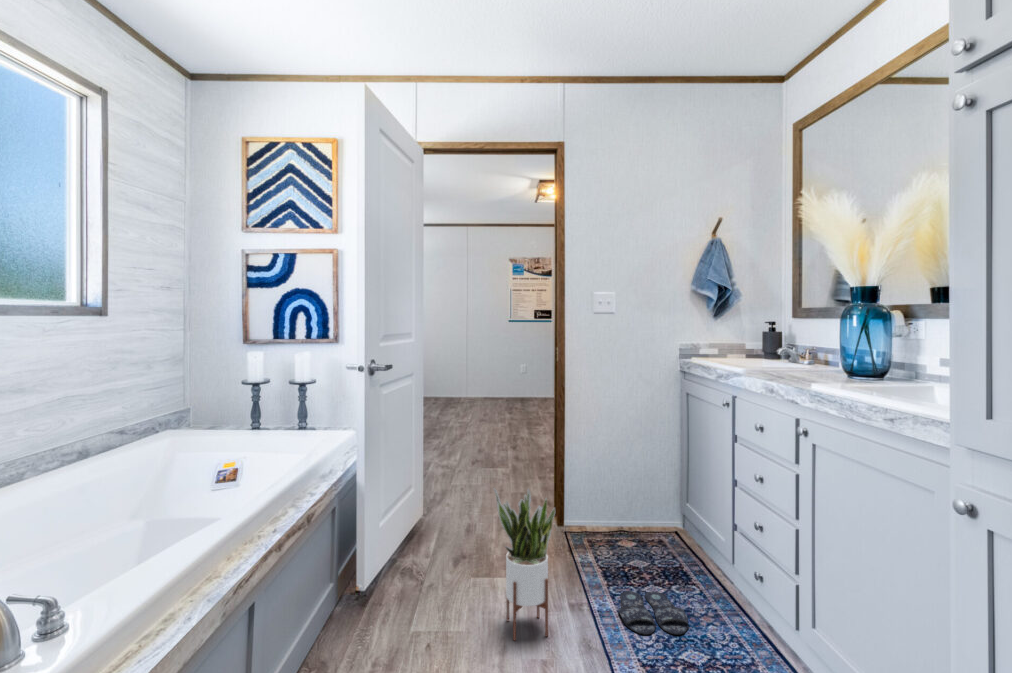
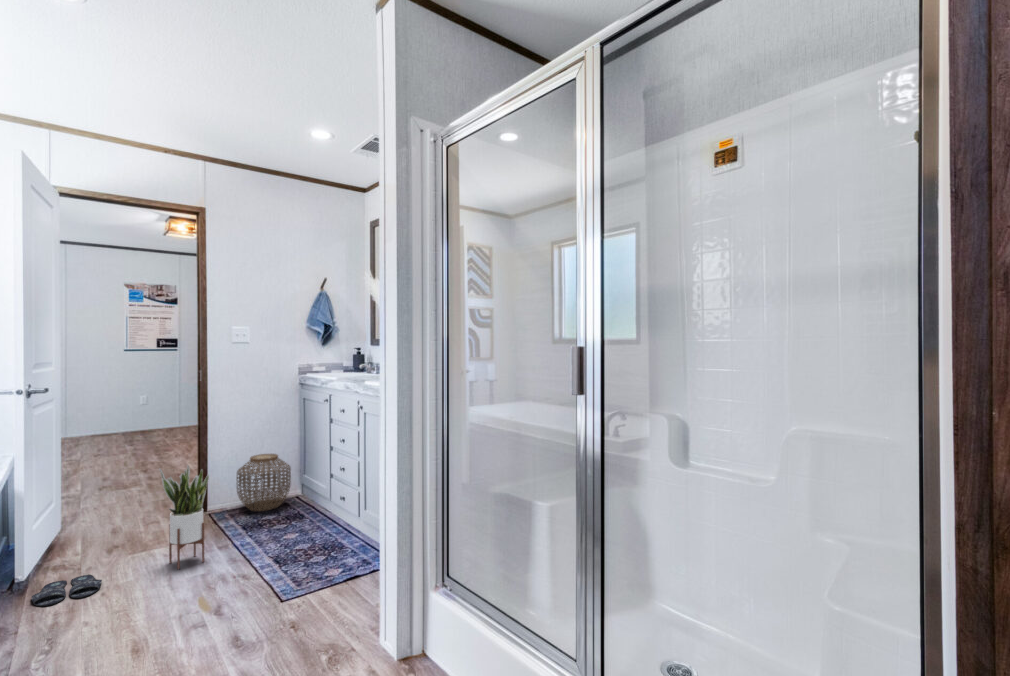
woven basket: none [597,466,668,548] -> present [237,454,291,511]
slippers: present [619,591,688,635] -> present [31,575,102,606]

